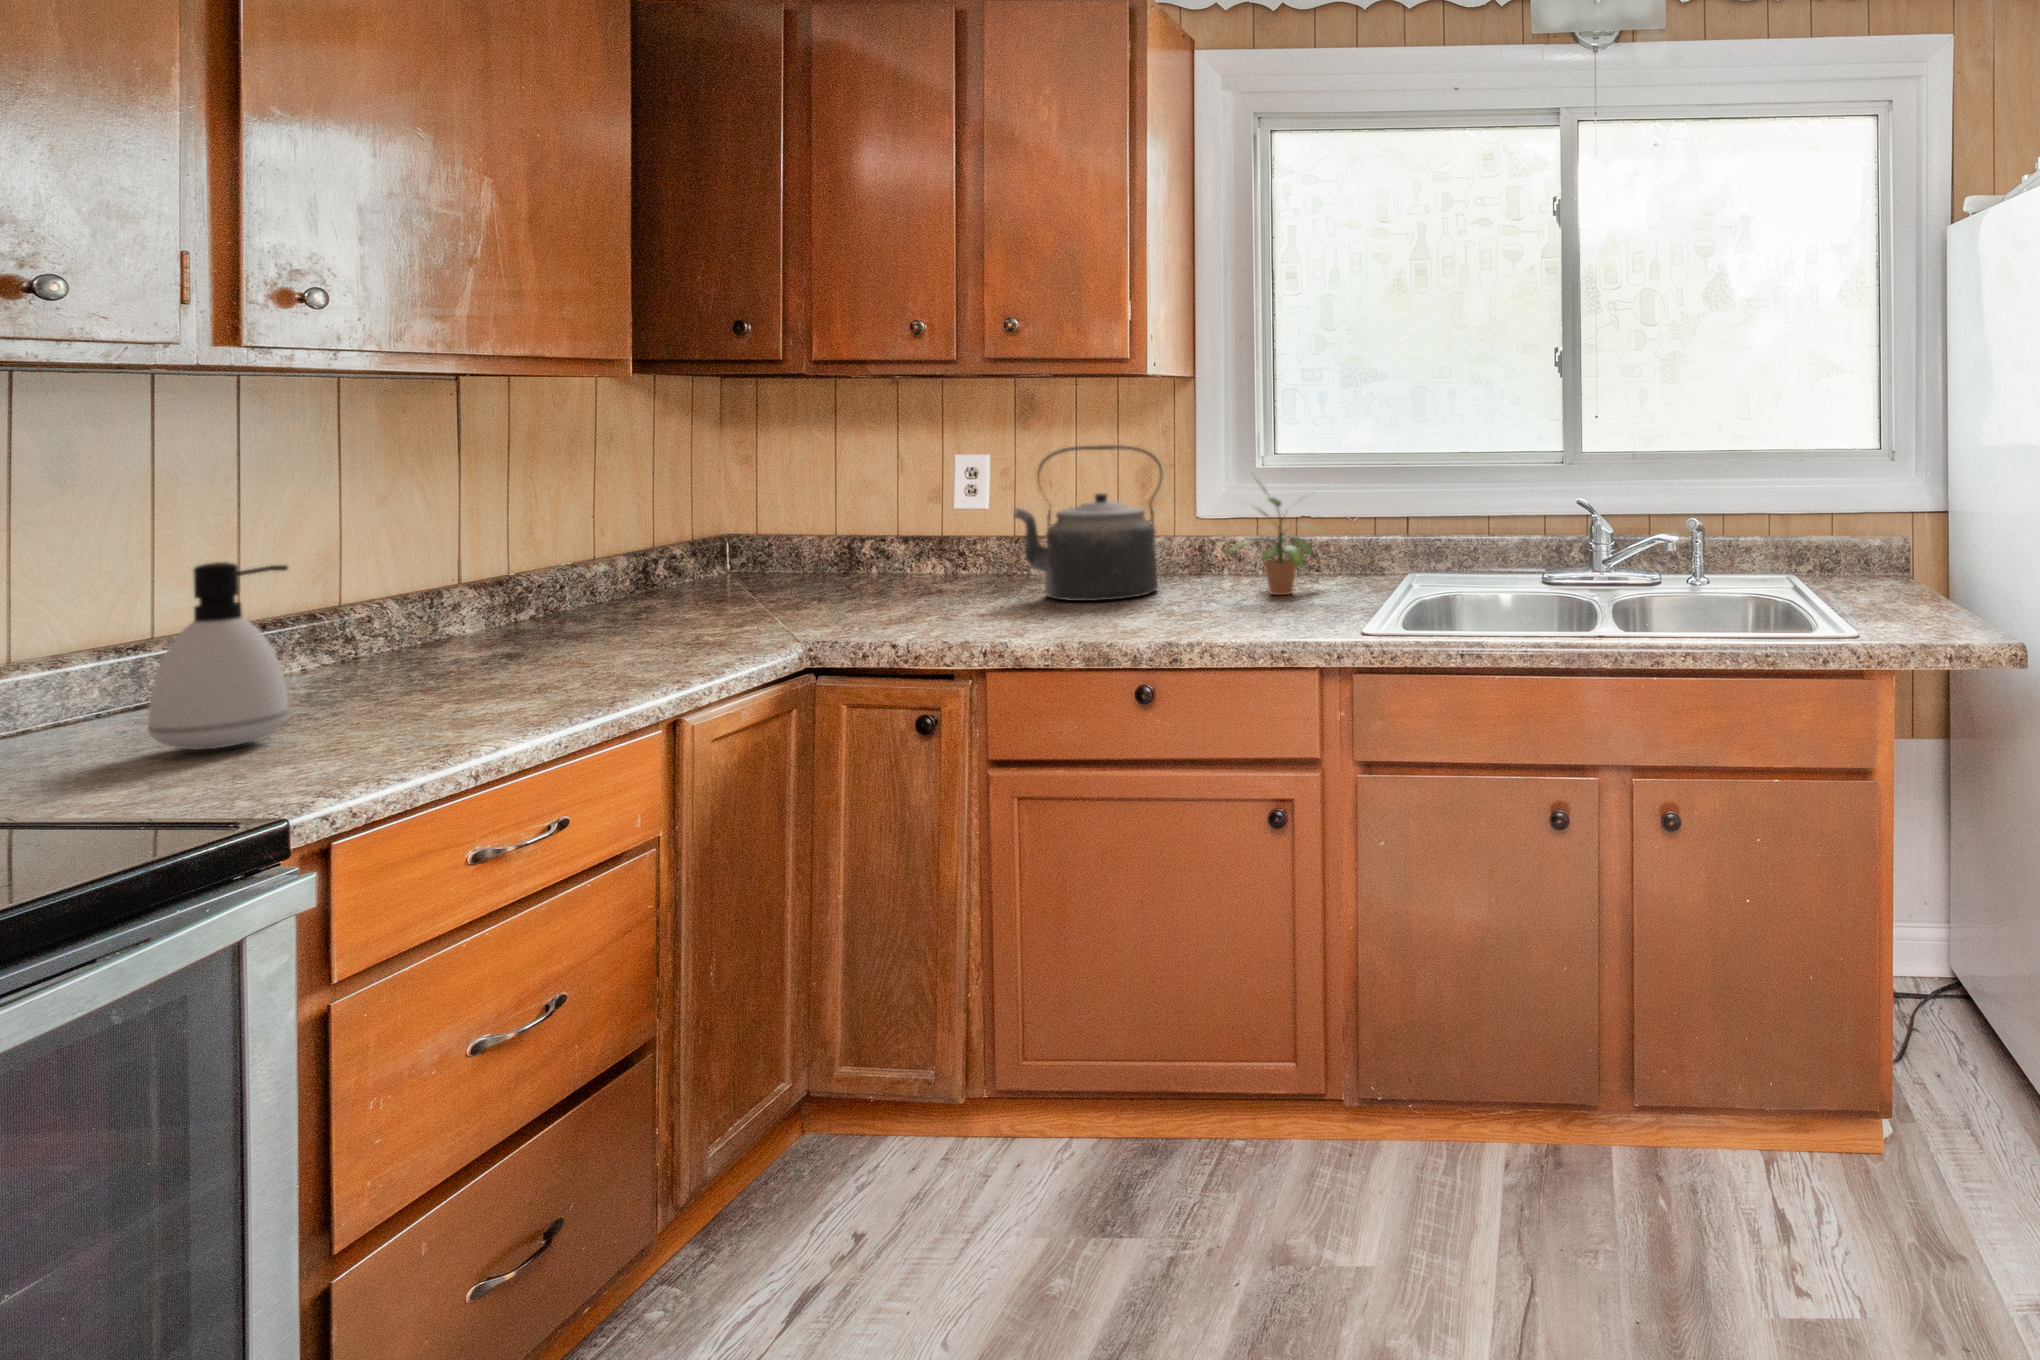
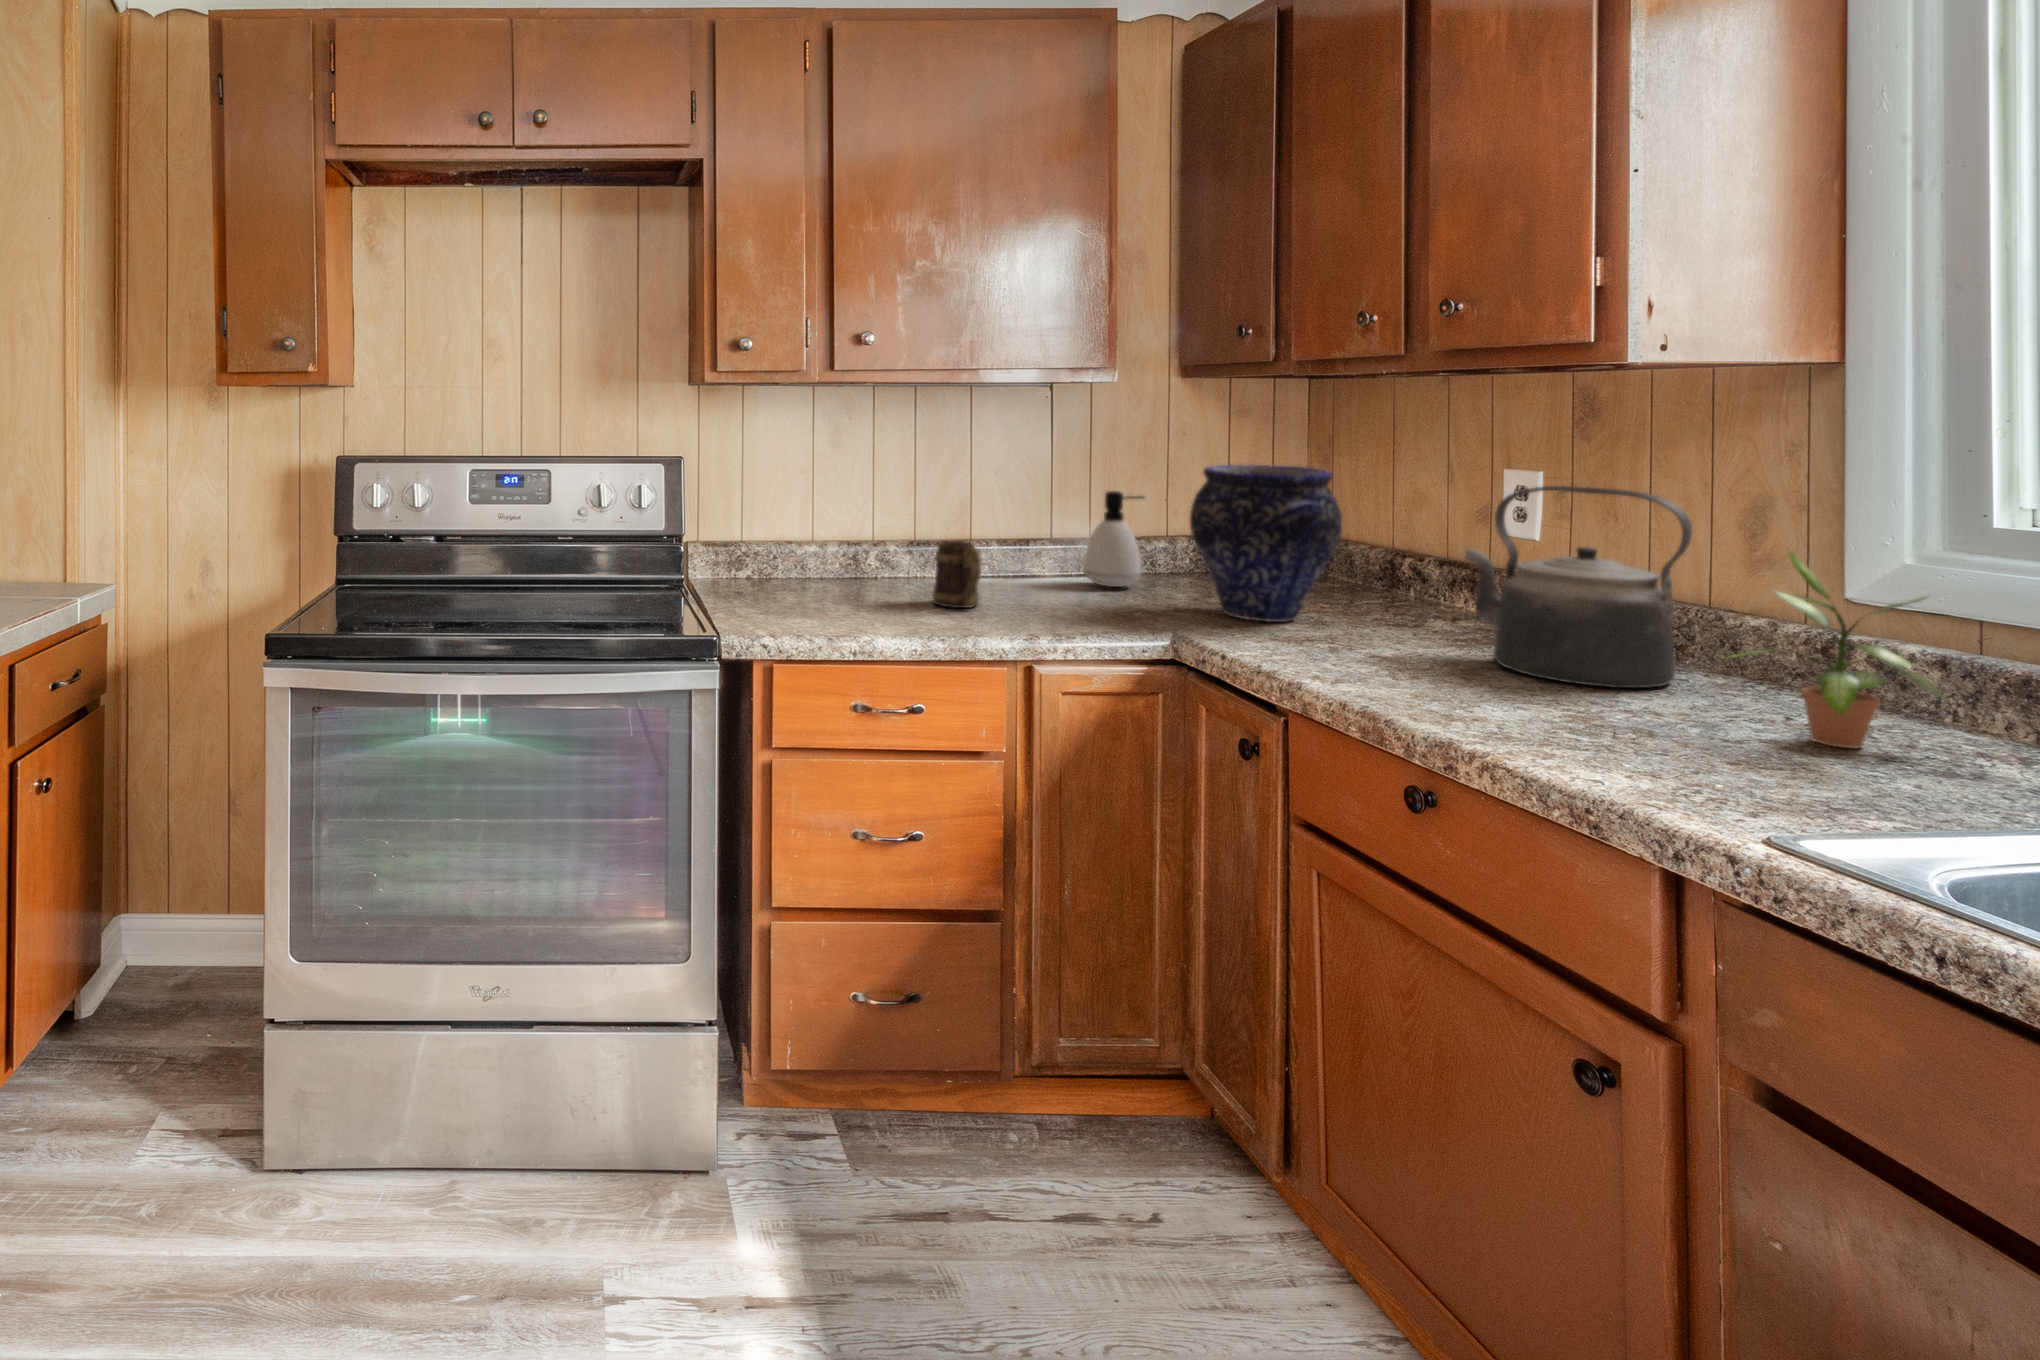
vase: none [734,452,891,617] -> present [1190,465,1342,622]
soap dispenser: present [148,562,289,750] -> present [1084,491,1144,587]
mug: none [421,583,529,682] -> present [933,541,981,608]

